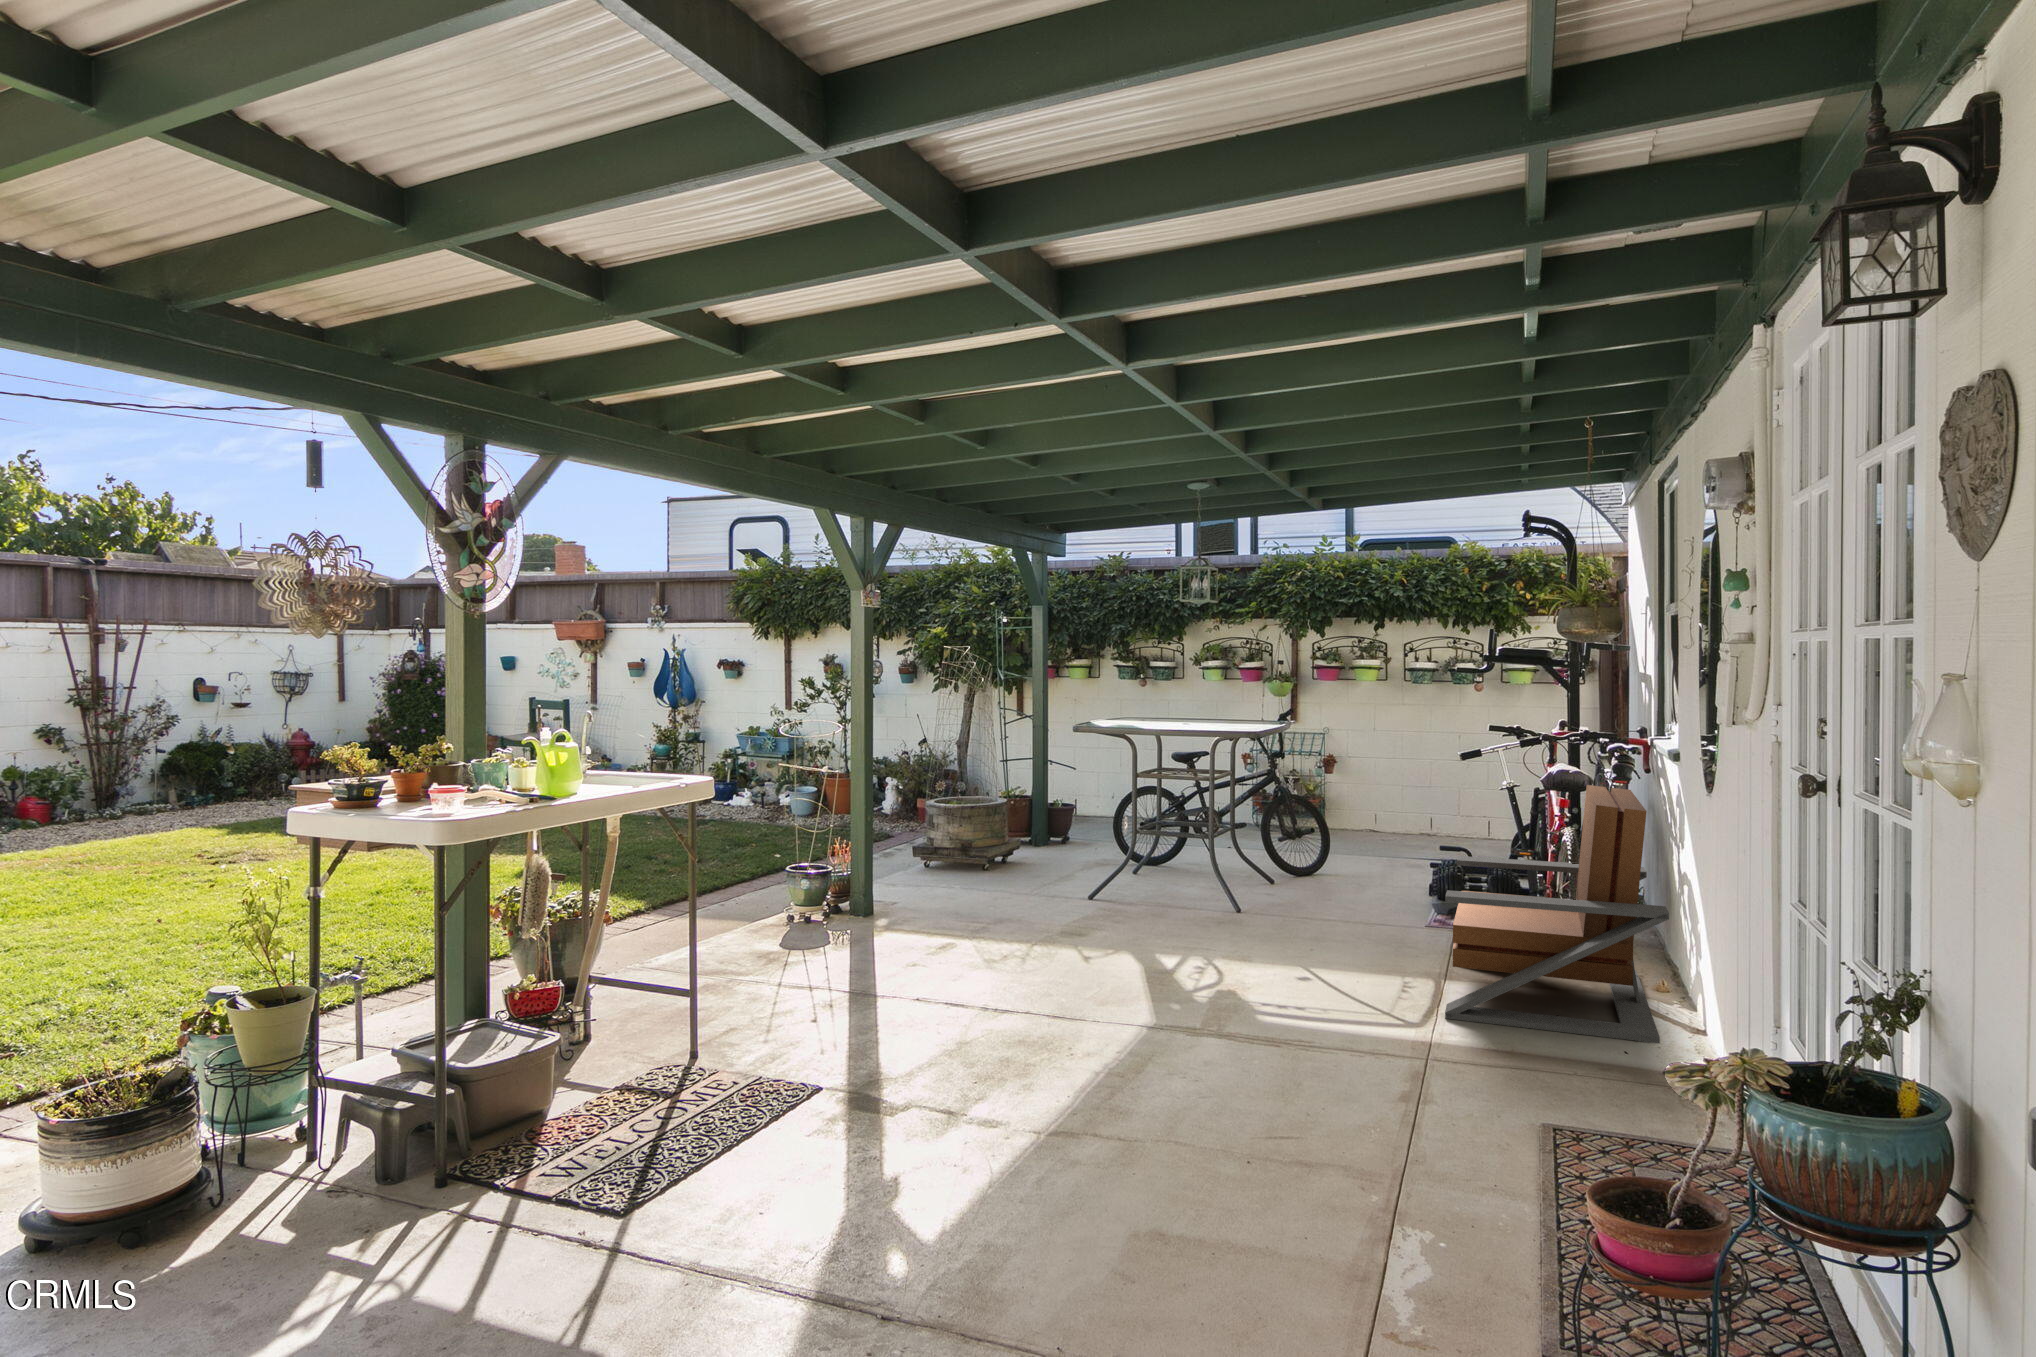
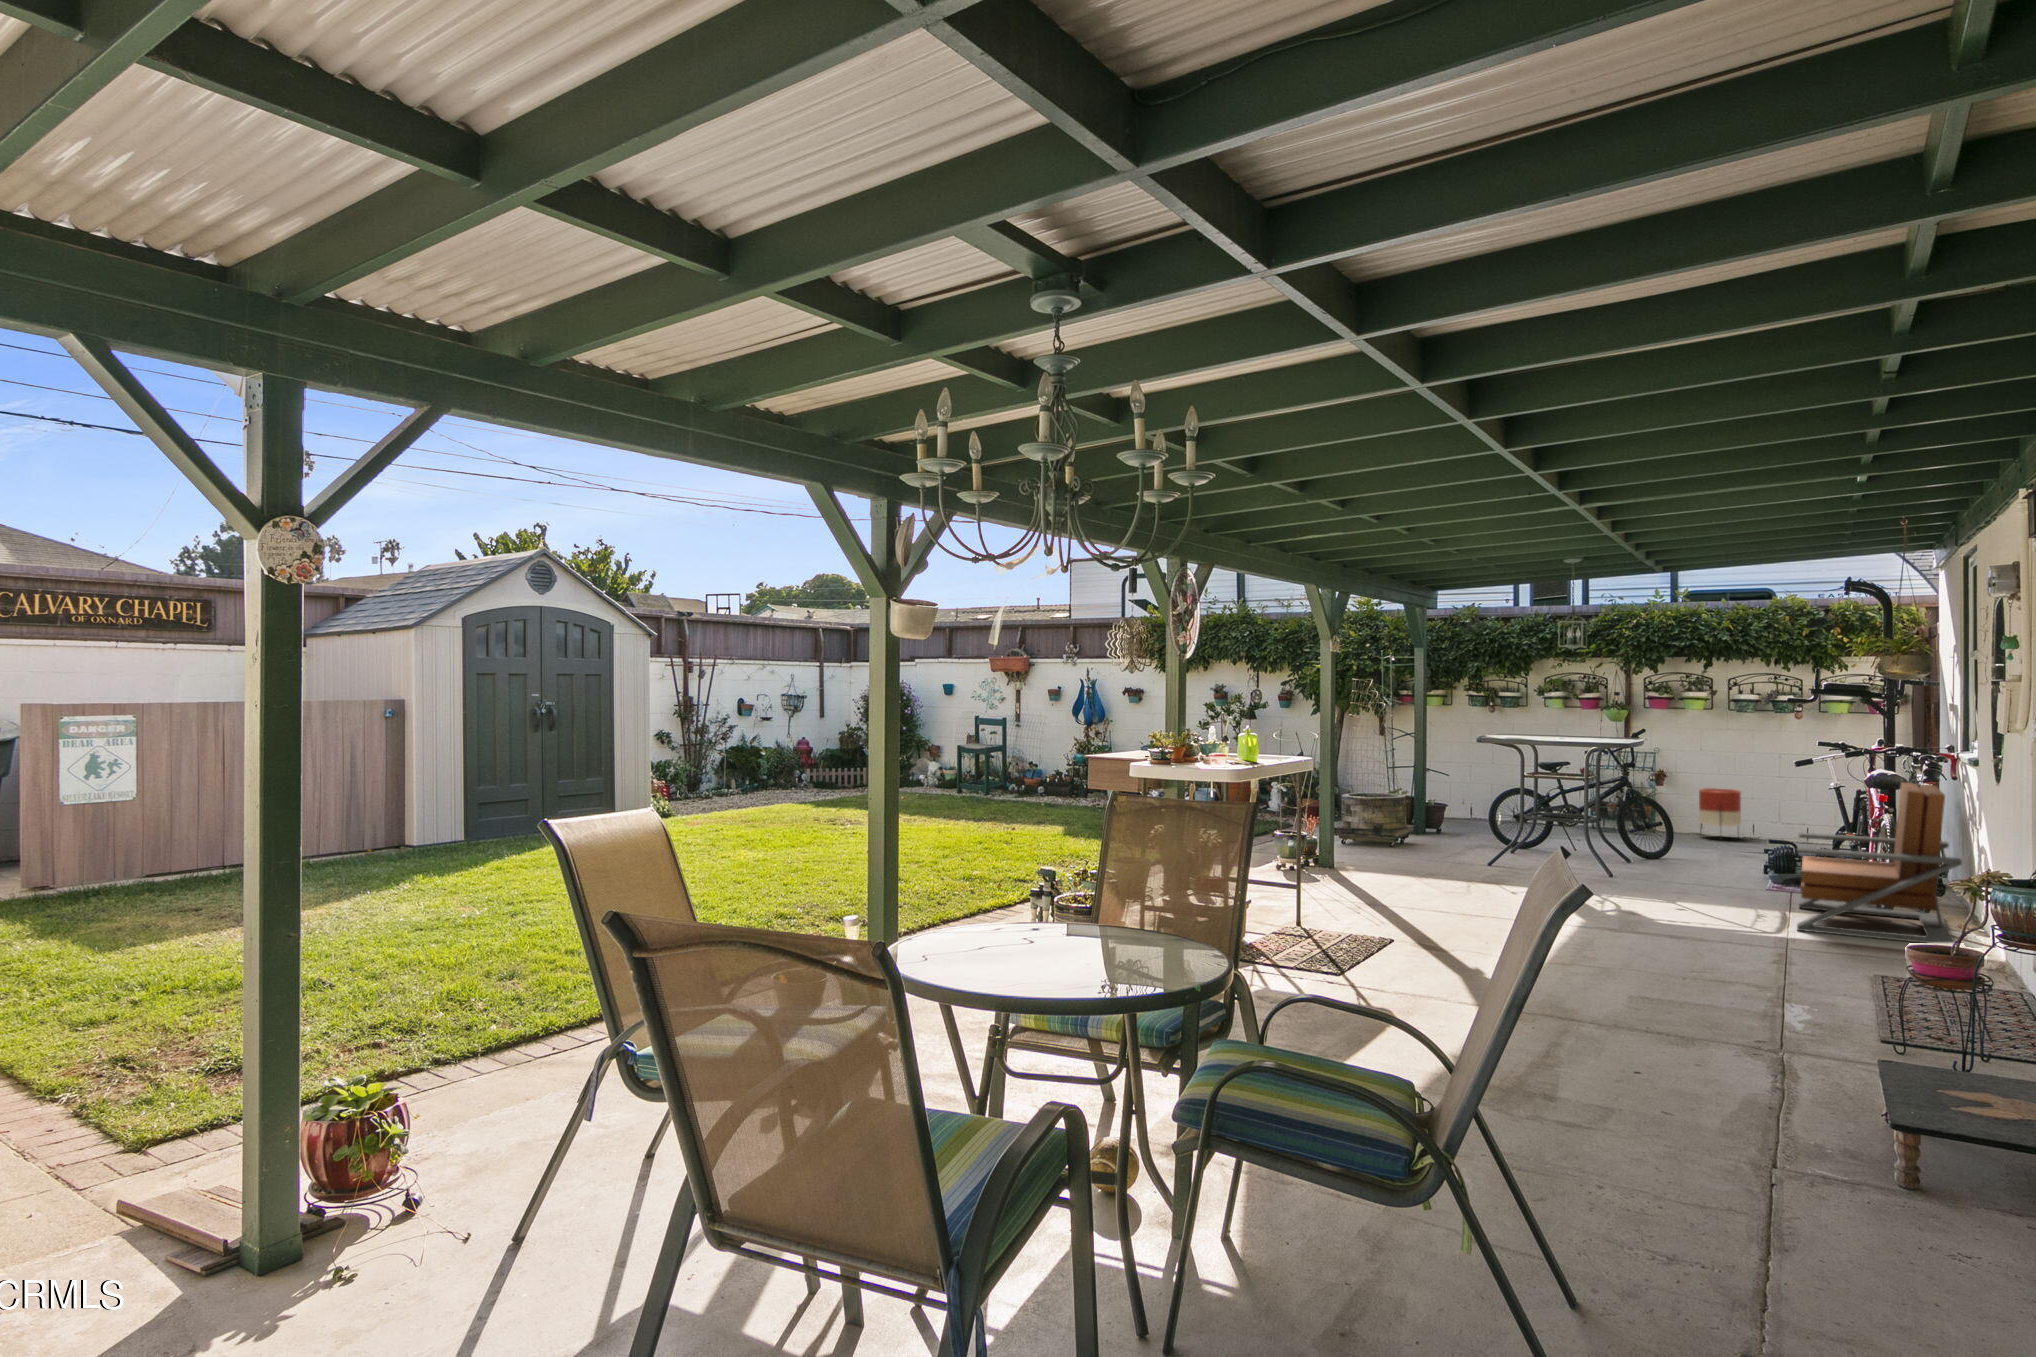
planter: none [1368,776,1414,841] -> present [1699,788,1741,828]

